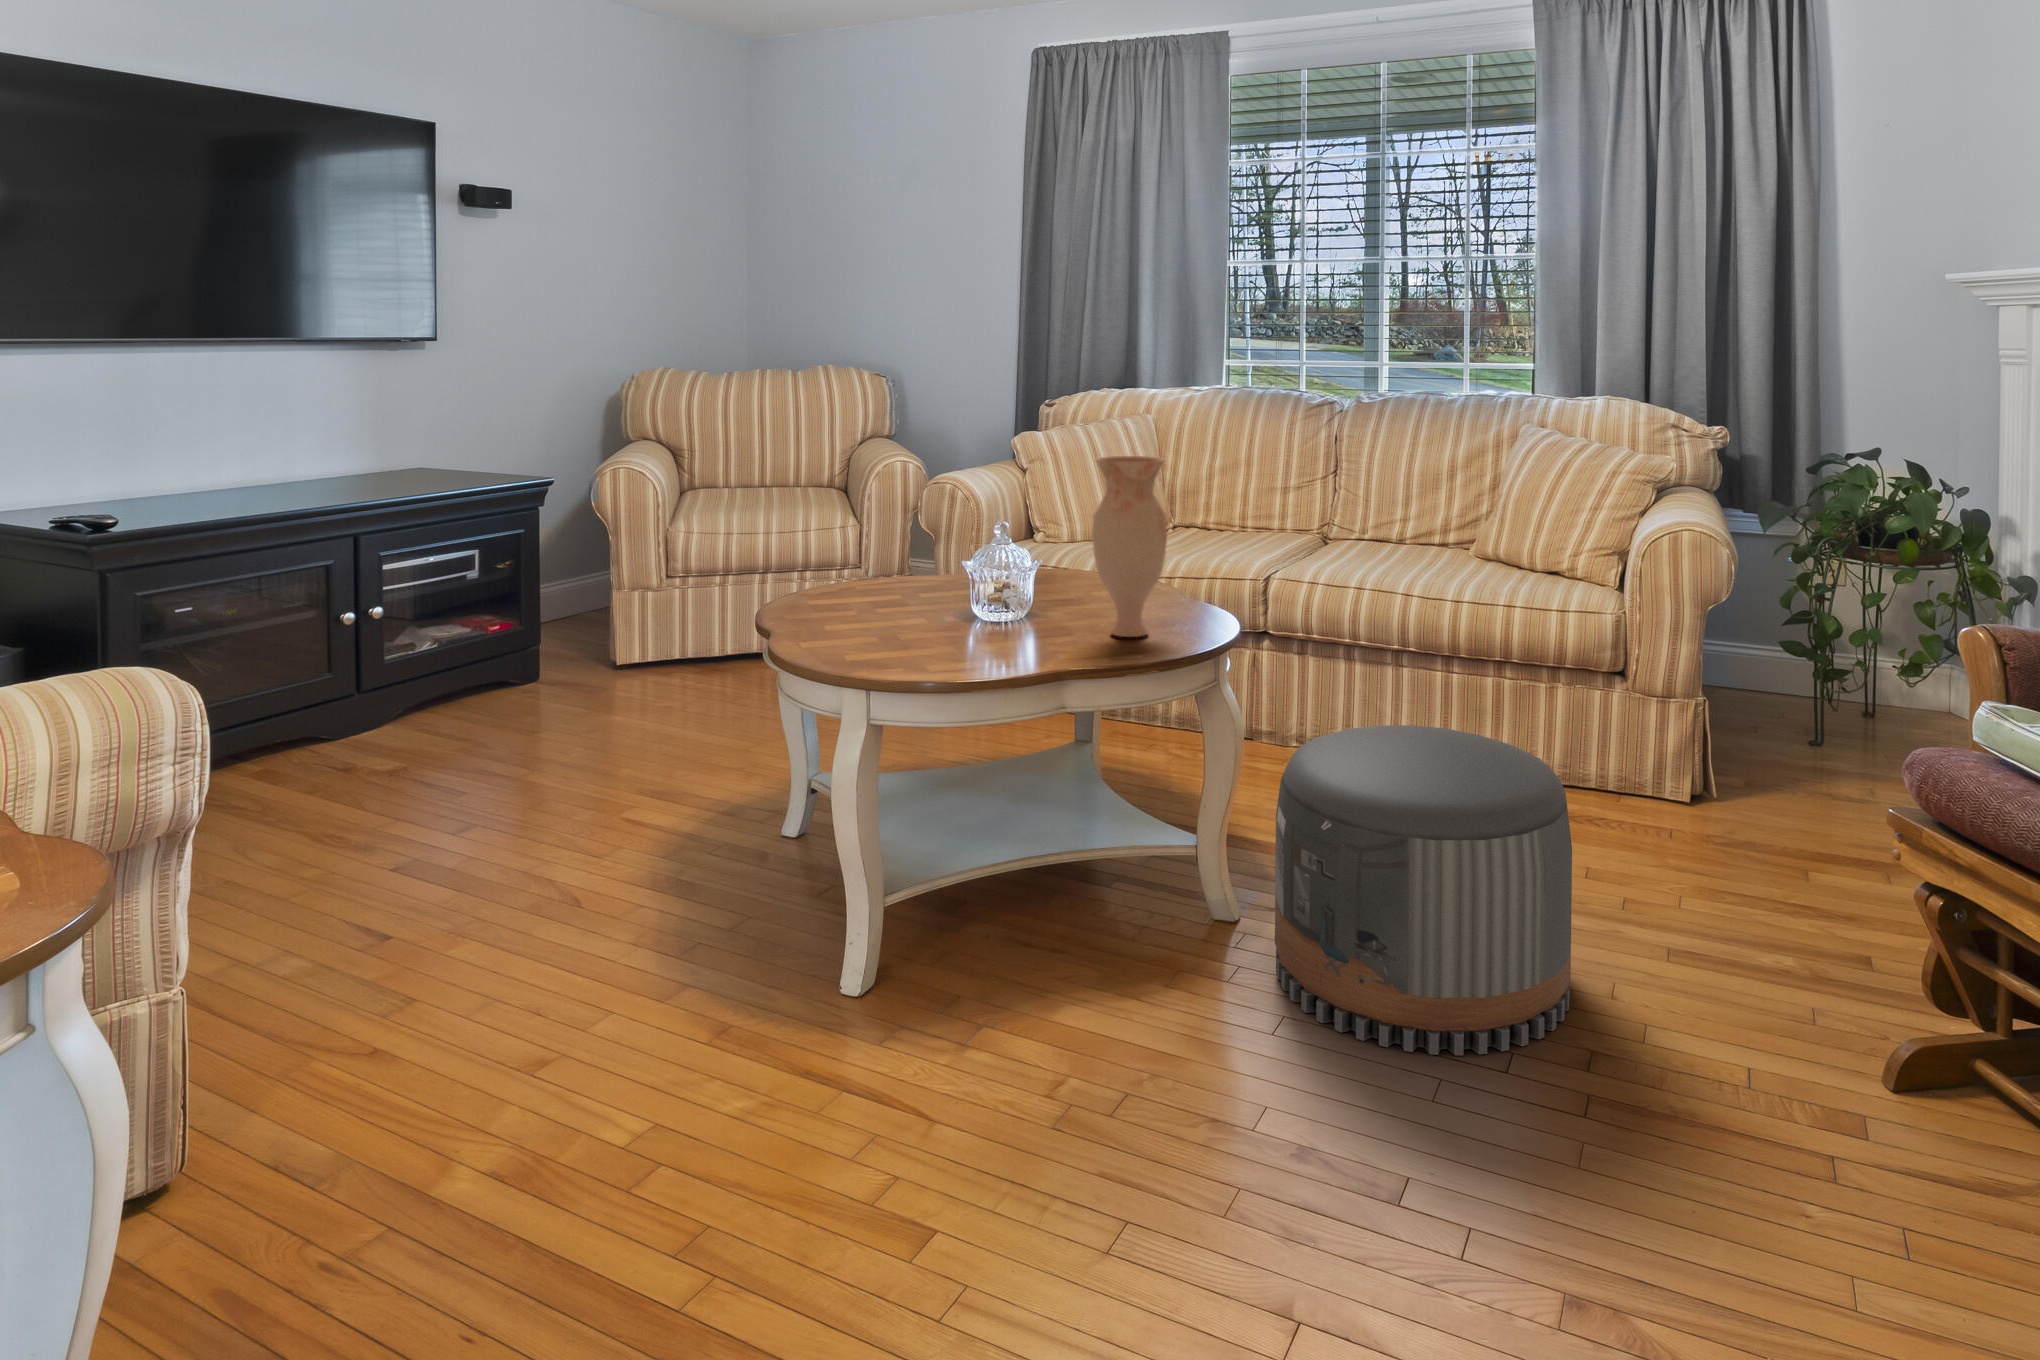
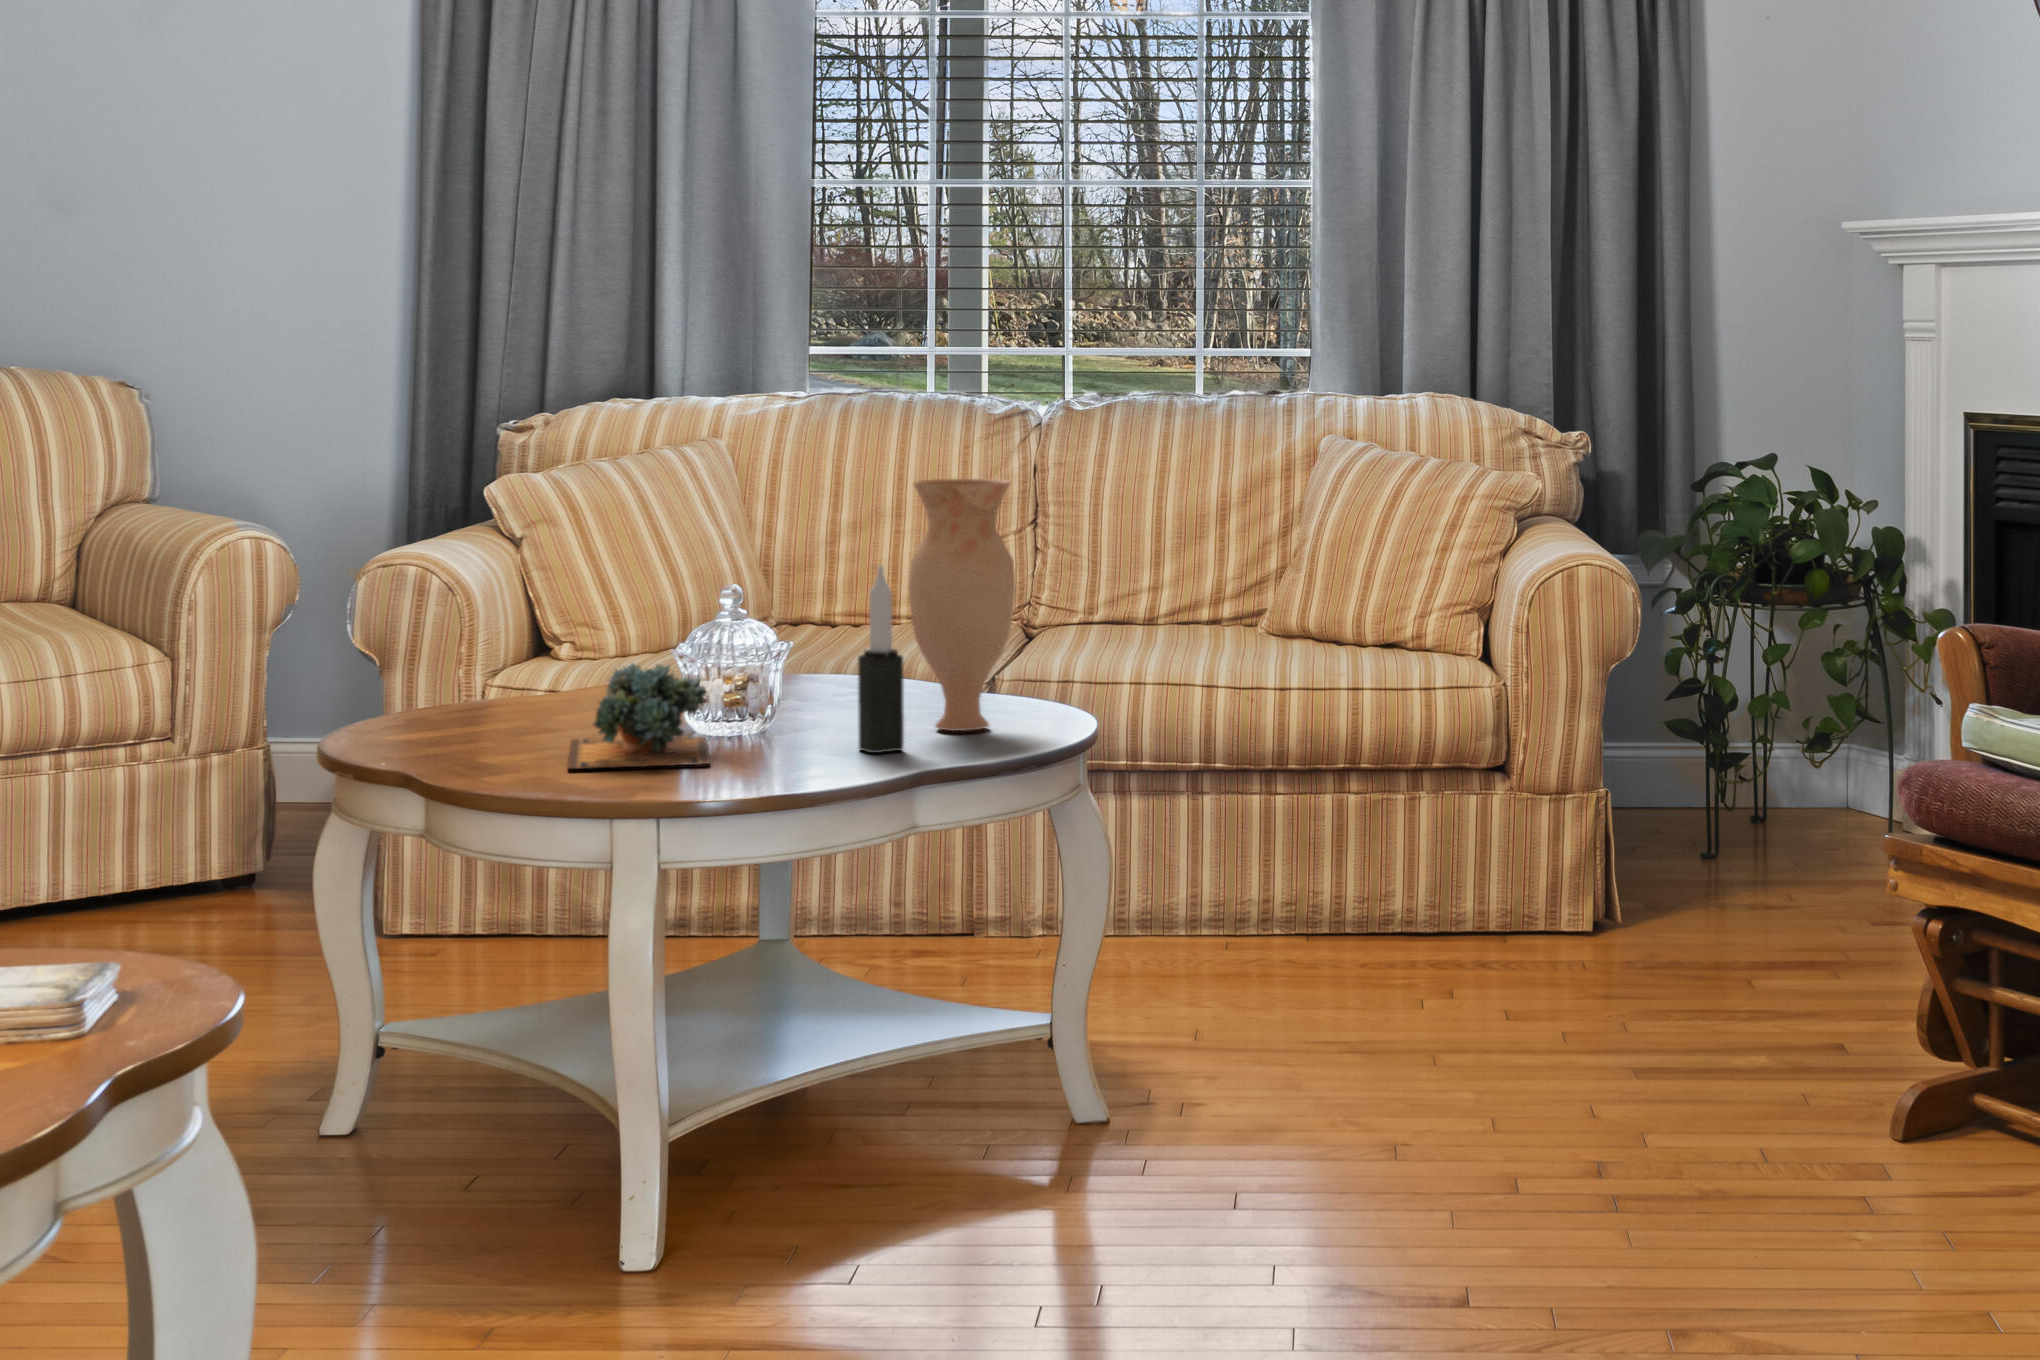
candle: none [1036,518,1065,652] -> present [858,566,904,753]
succulent plant: none [834,573,960,651] -> present [568,663,710,769]
pouf: present [1275,725,1572,1055] -> none [1205,813,1568,1171]

